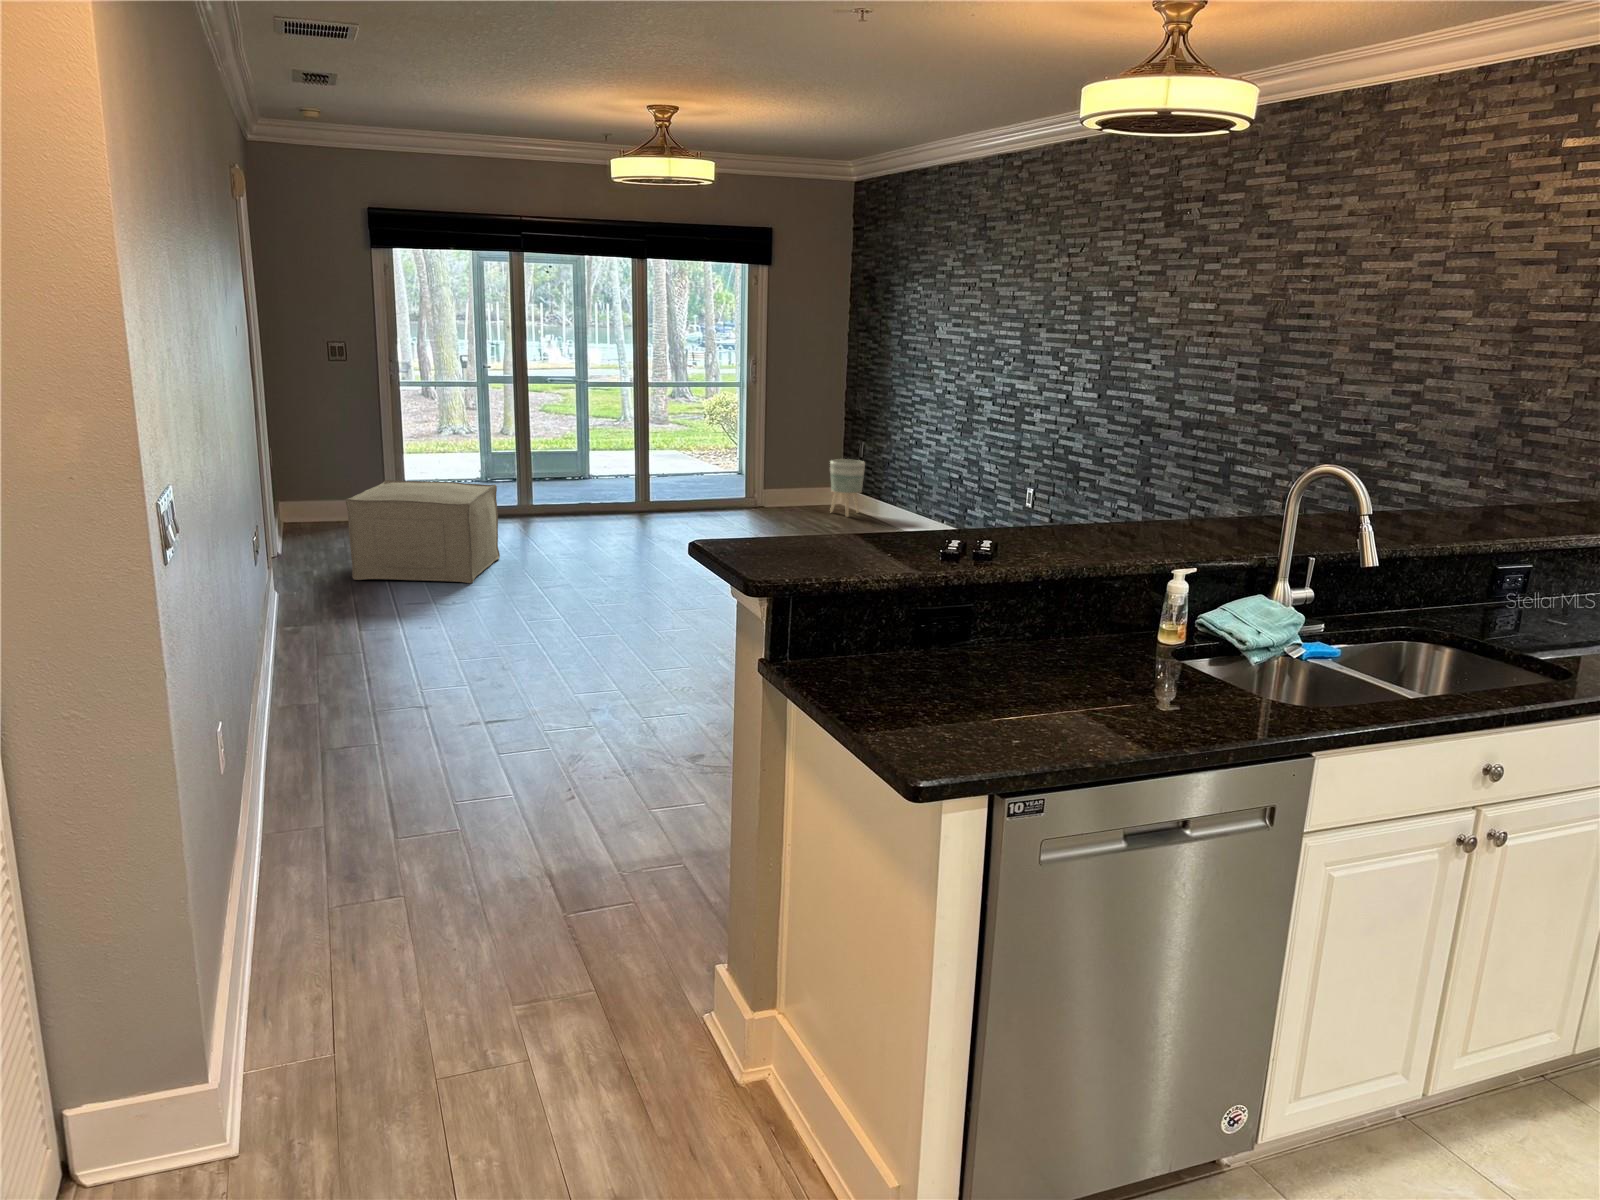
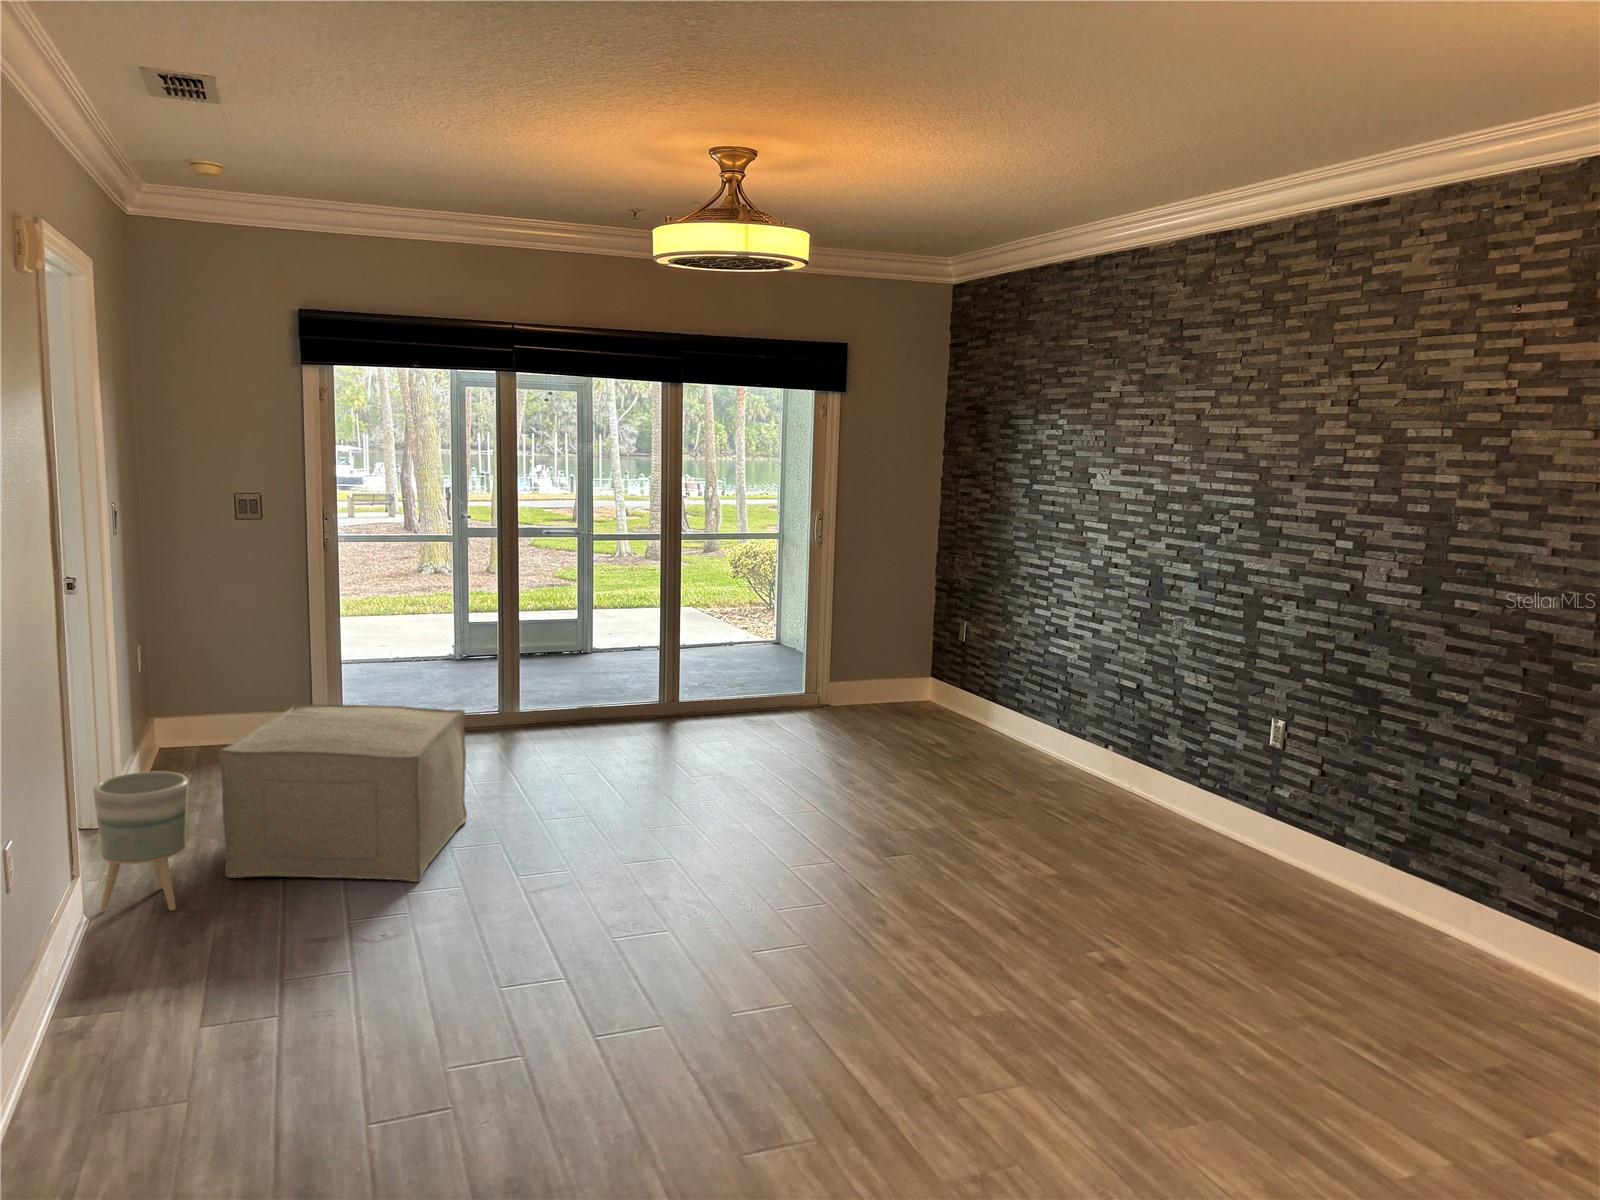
planter: present [830,459,865,517] -> present [93,771,188,911]

